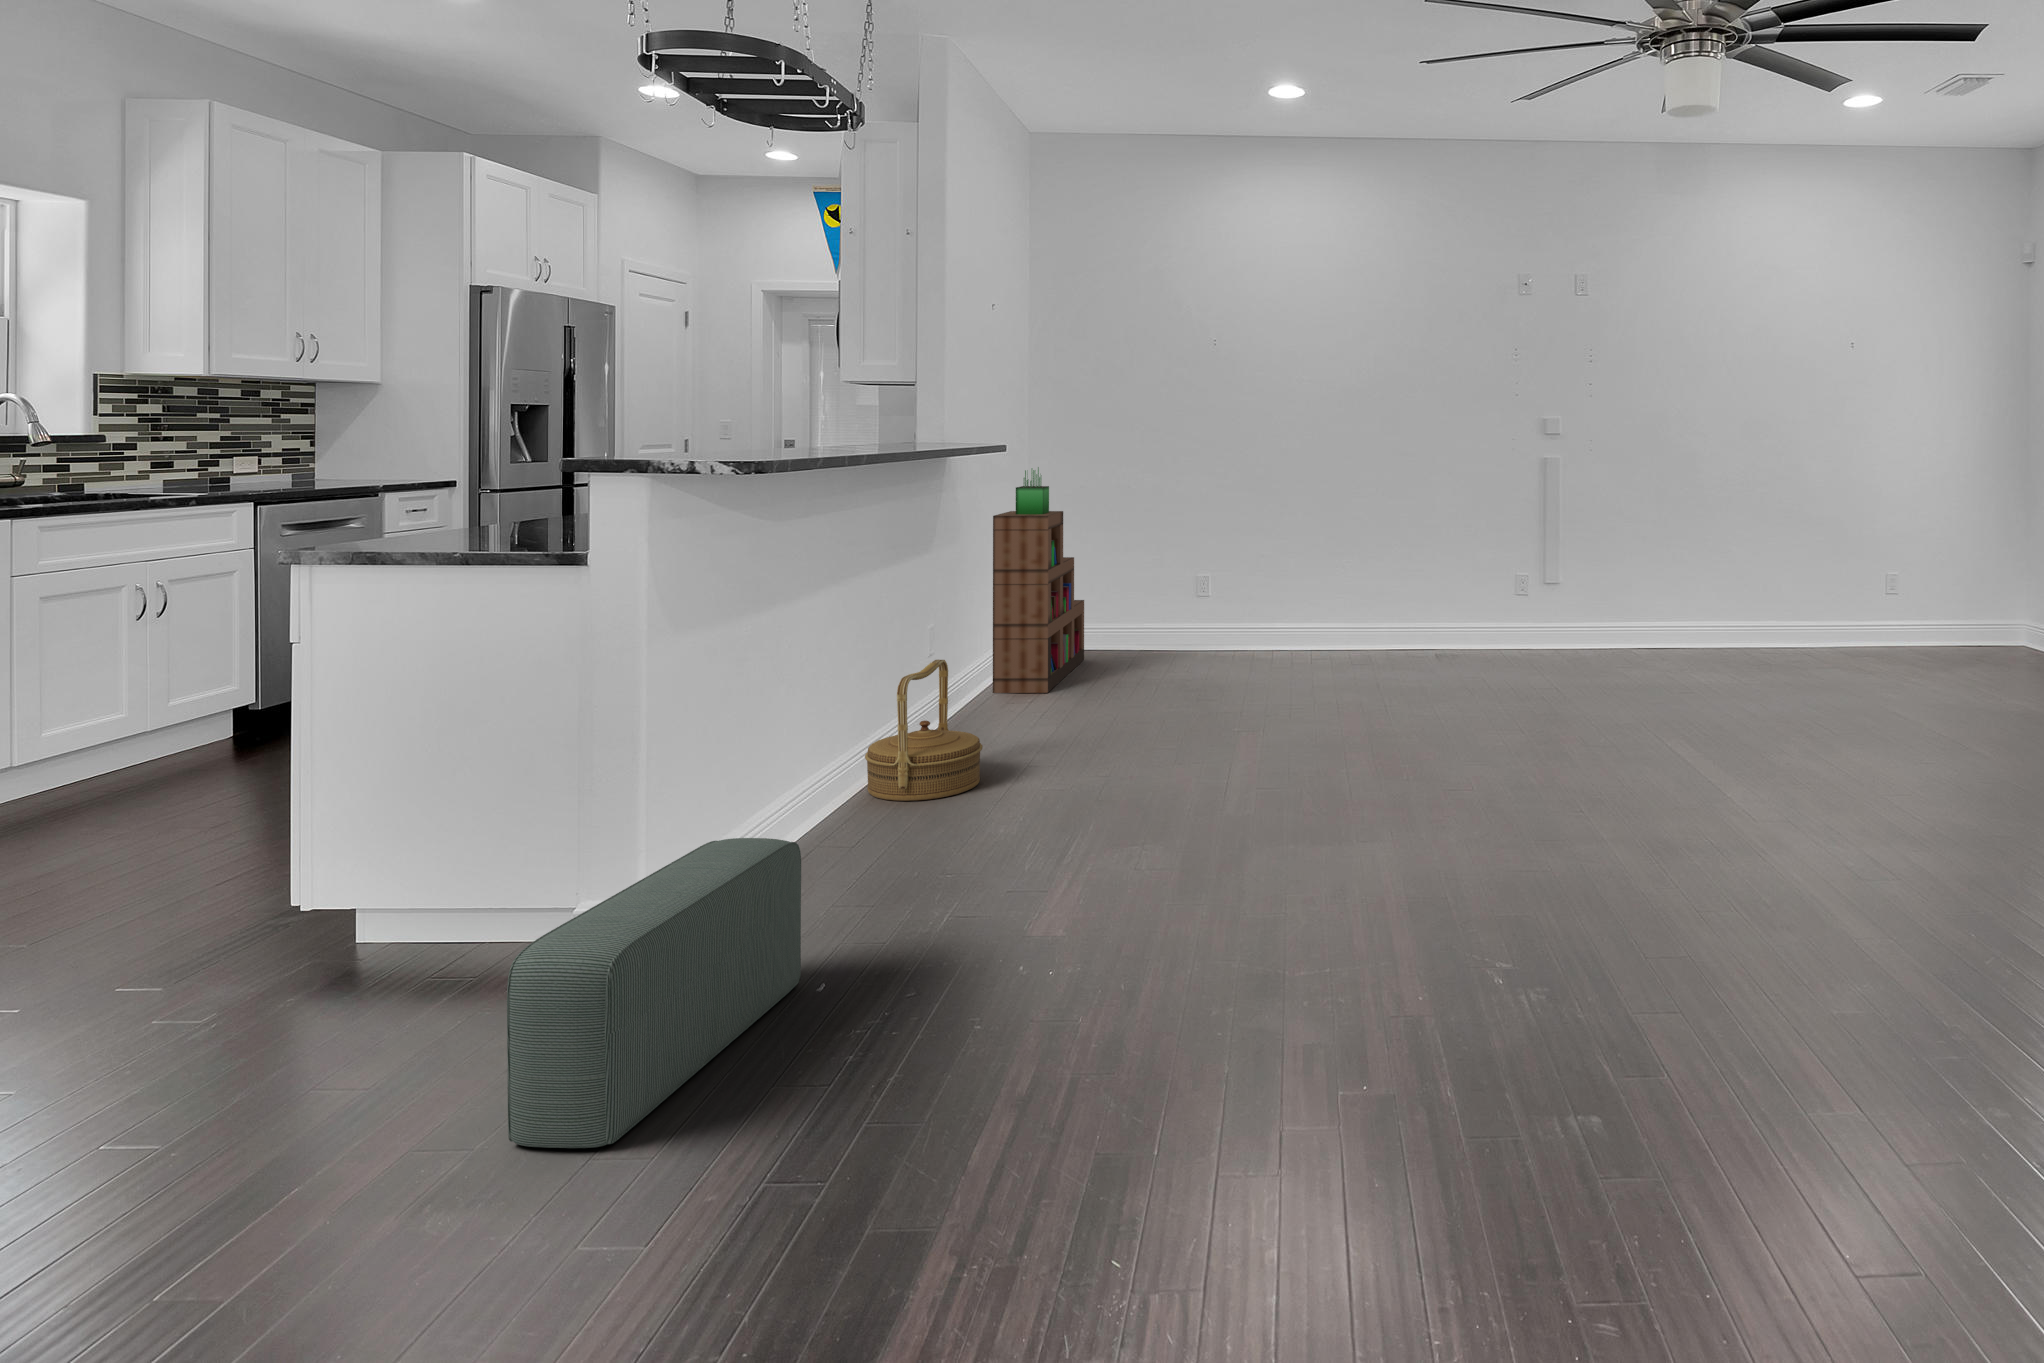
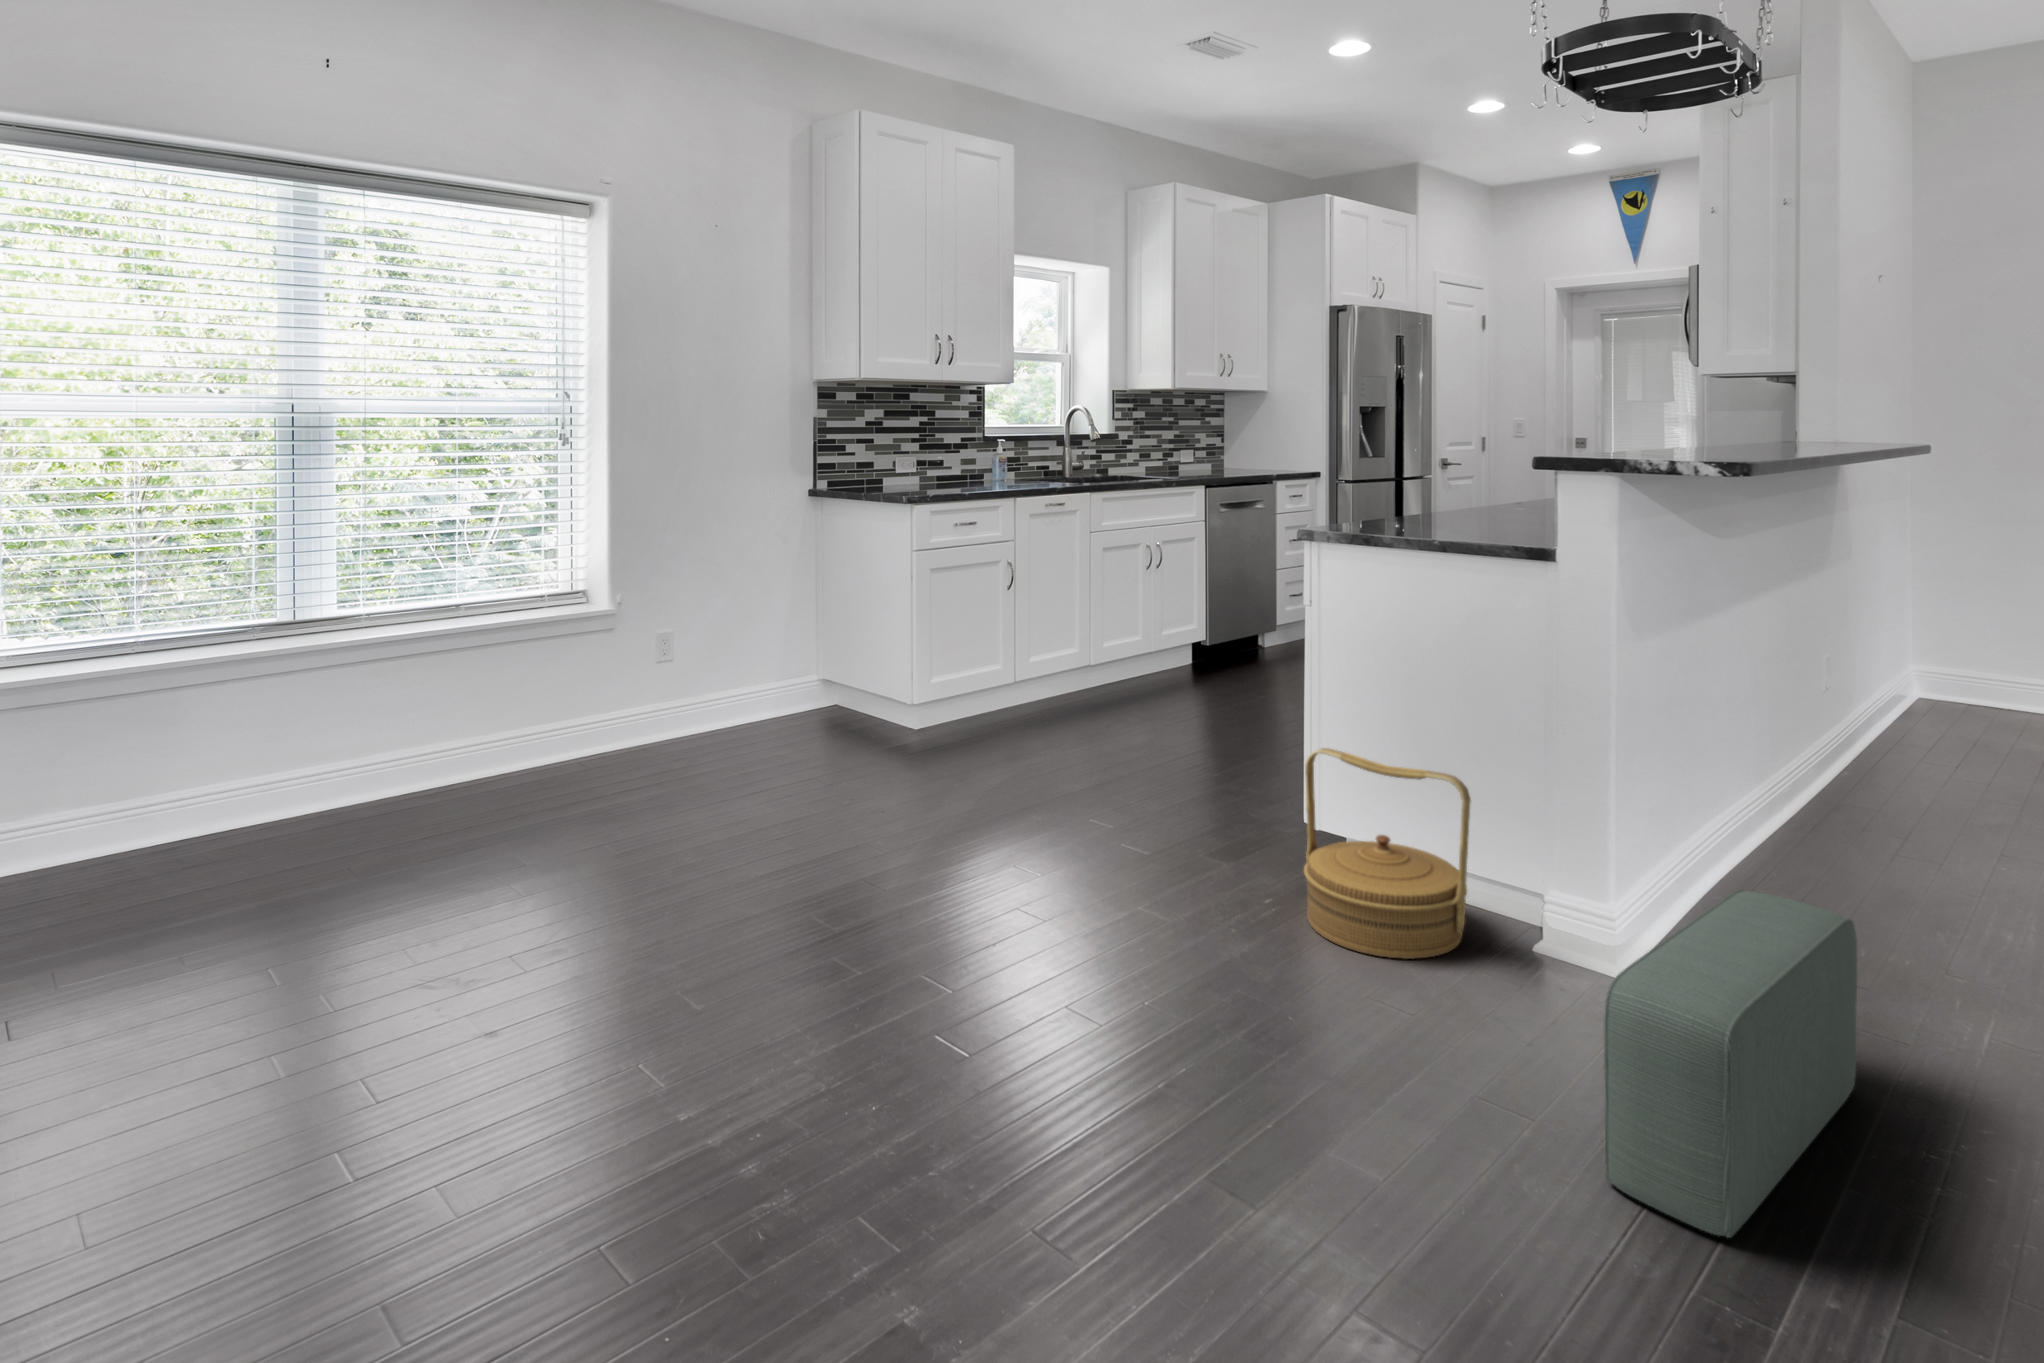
bookshelf: present [993,467,1084,693] -> none [1882,474,1992,752]
woven basket: present [865,660,982,801] -> present [1304,748,1471,959]

